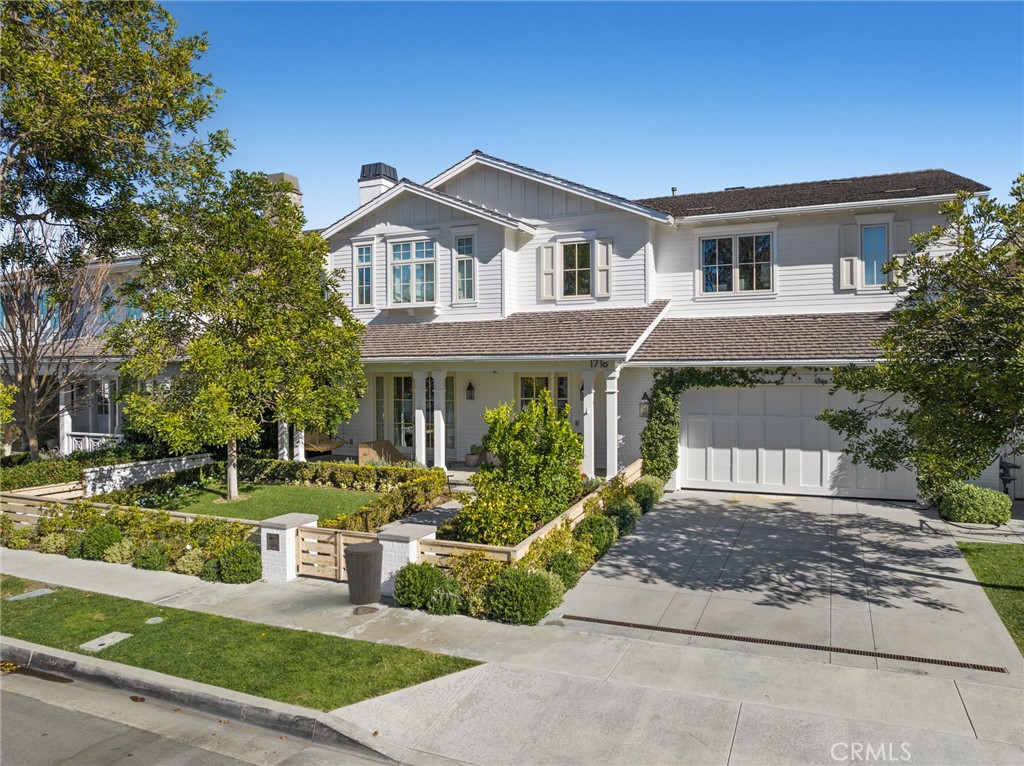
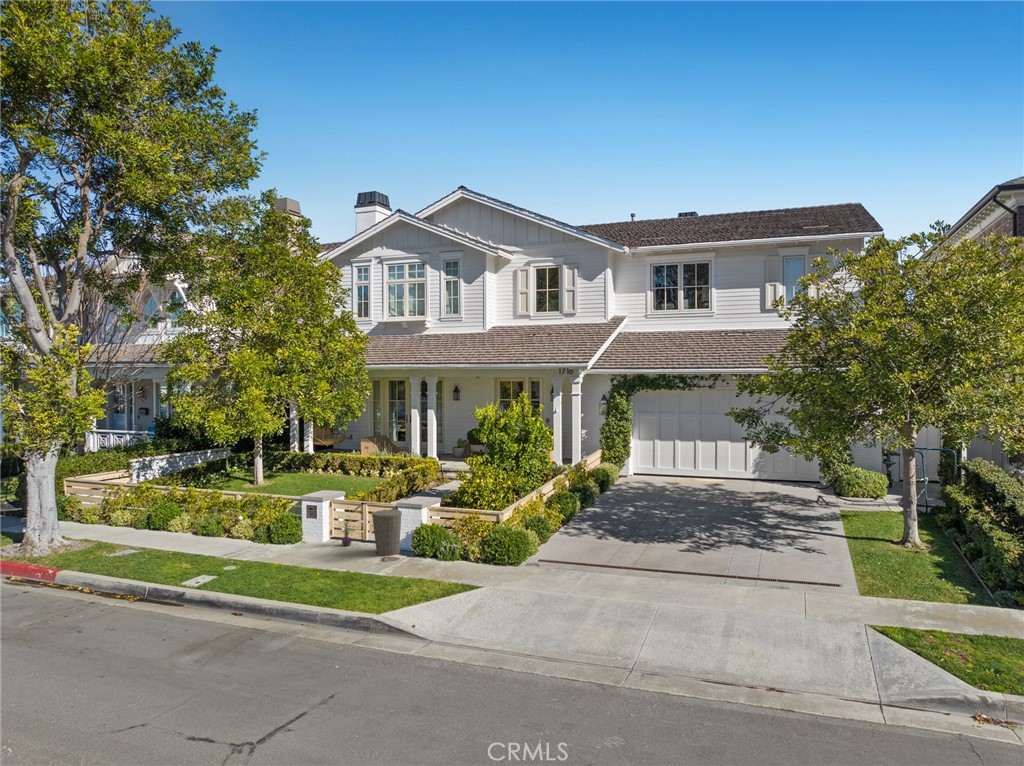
decorative plant: none [295,552,332,588] -> present [342,520,351,546]

